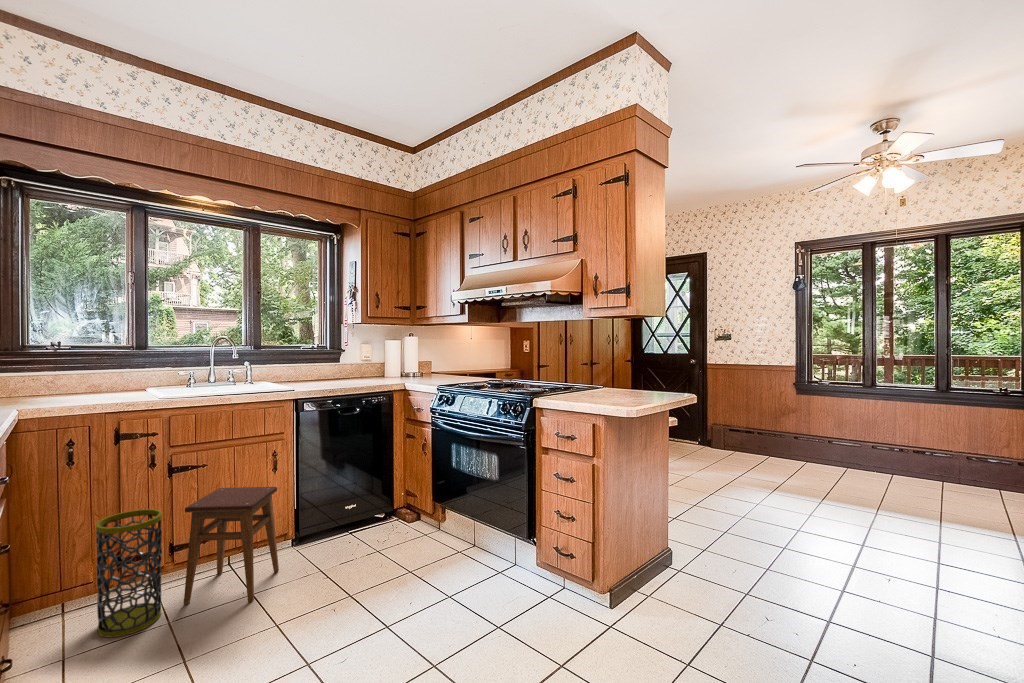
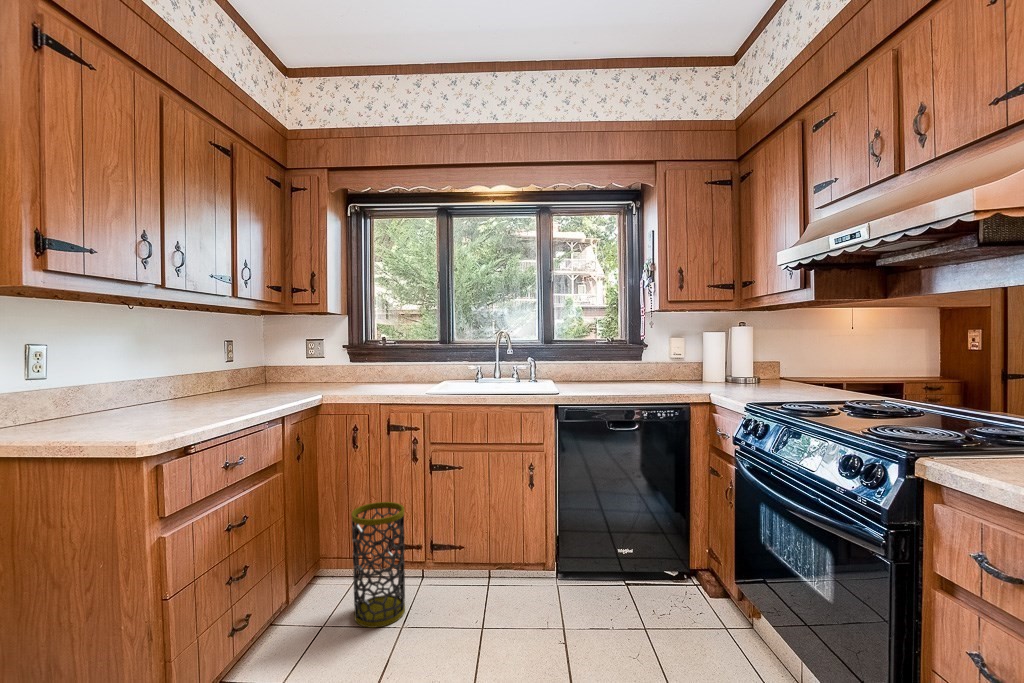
stool: present [184,487,279,605] -> none [423,495,521,641]

